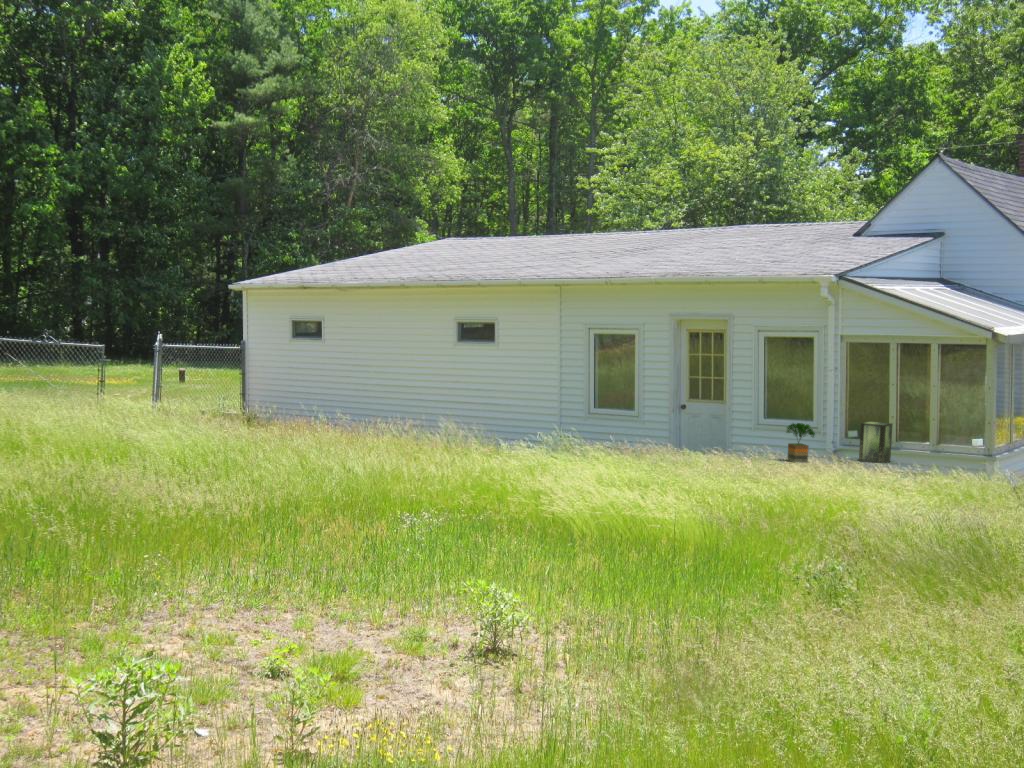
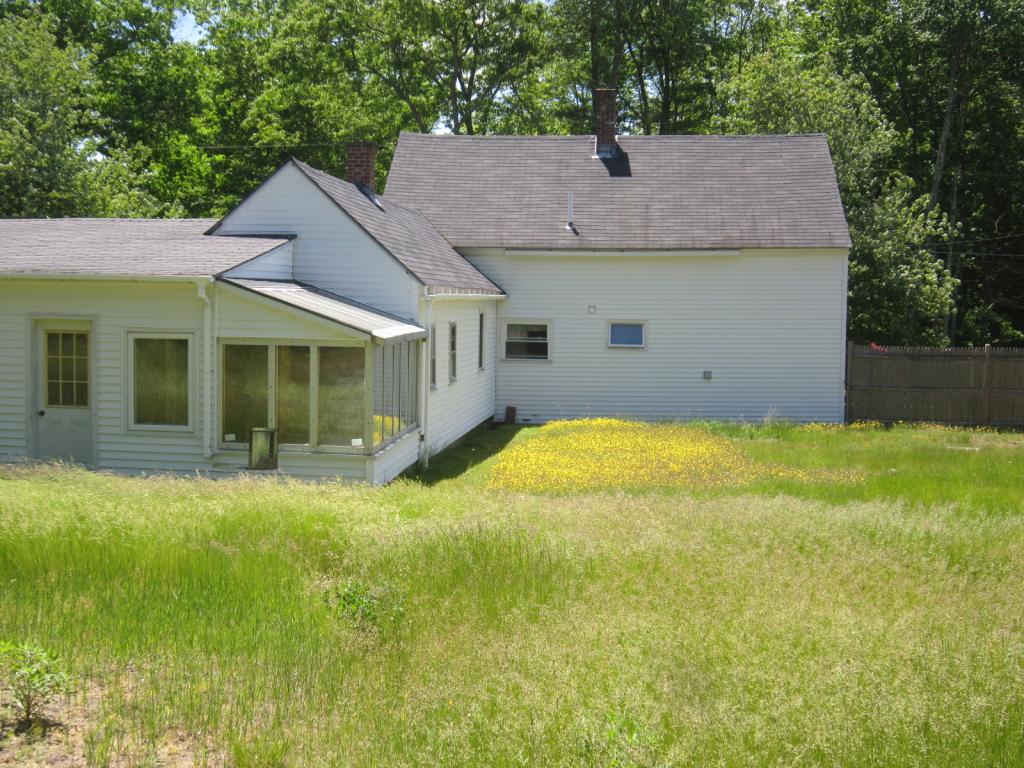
potted tree: present [787,423,815,463] -> none [176,434,211,479]

